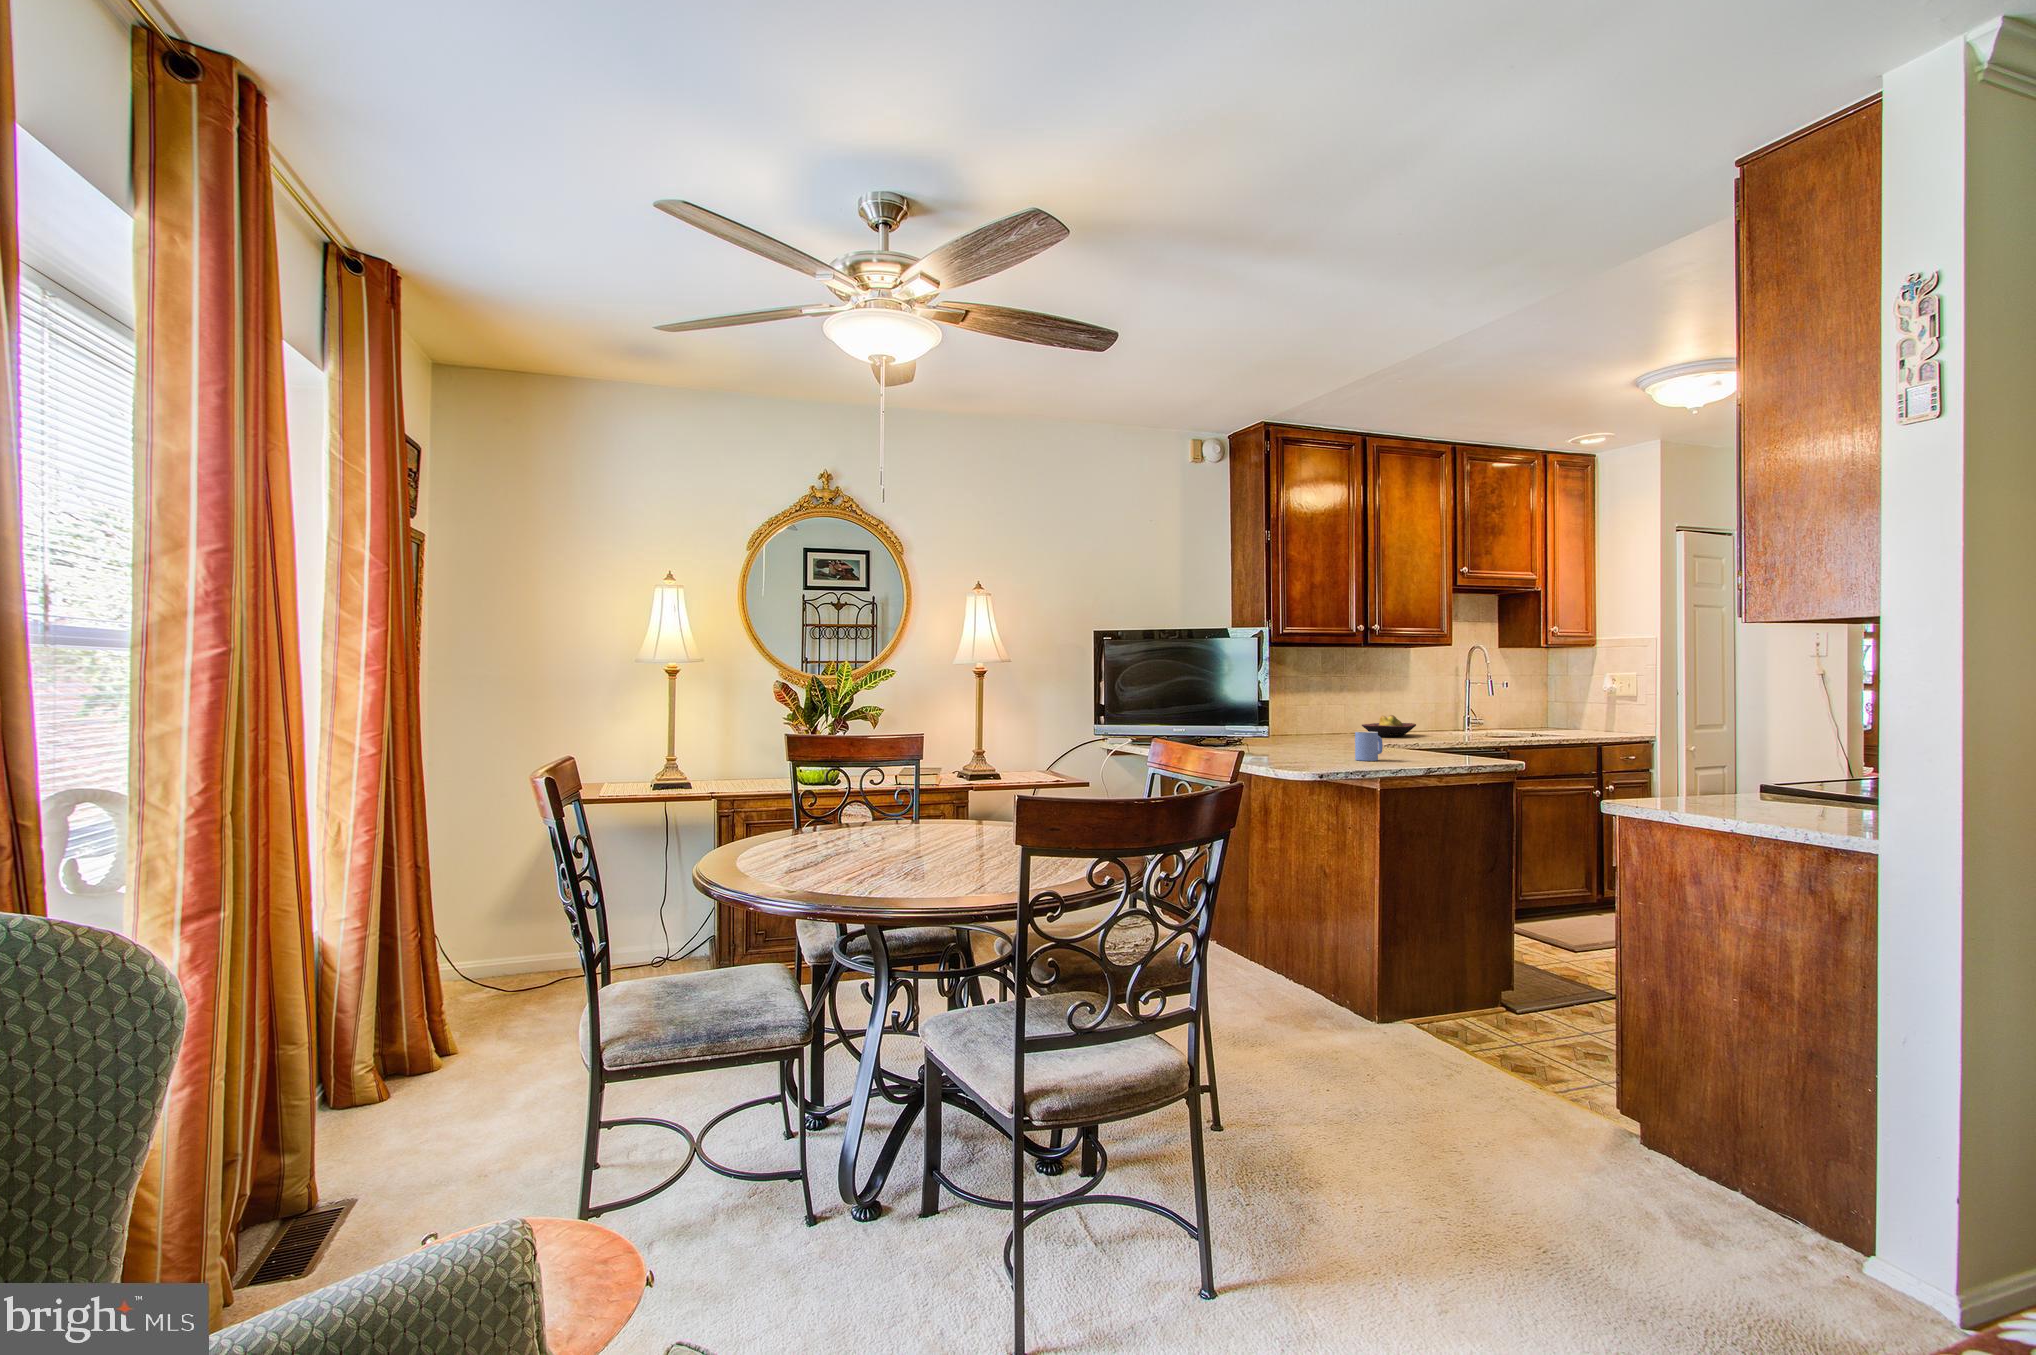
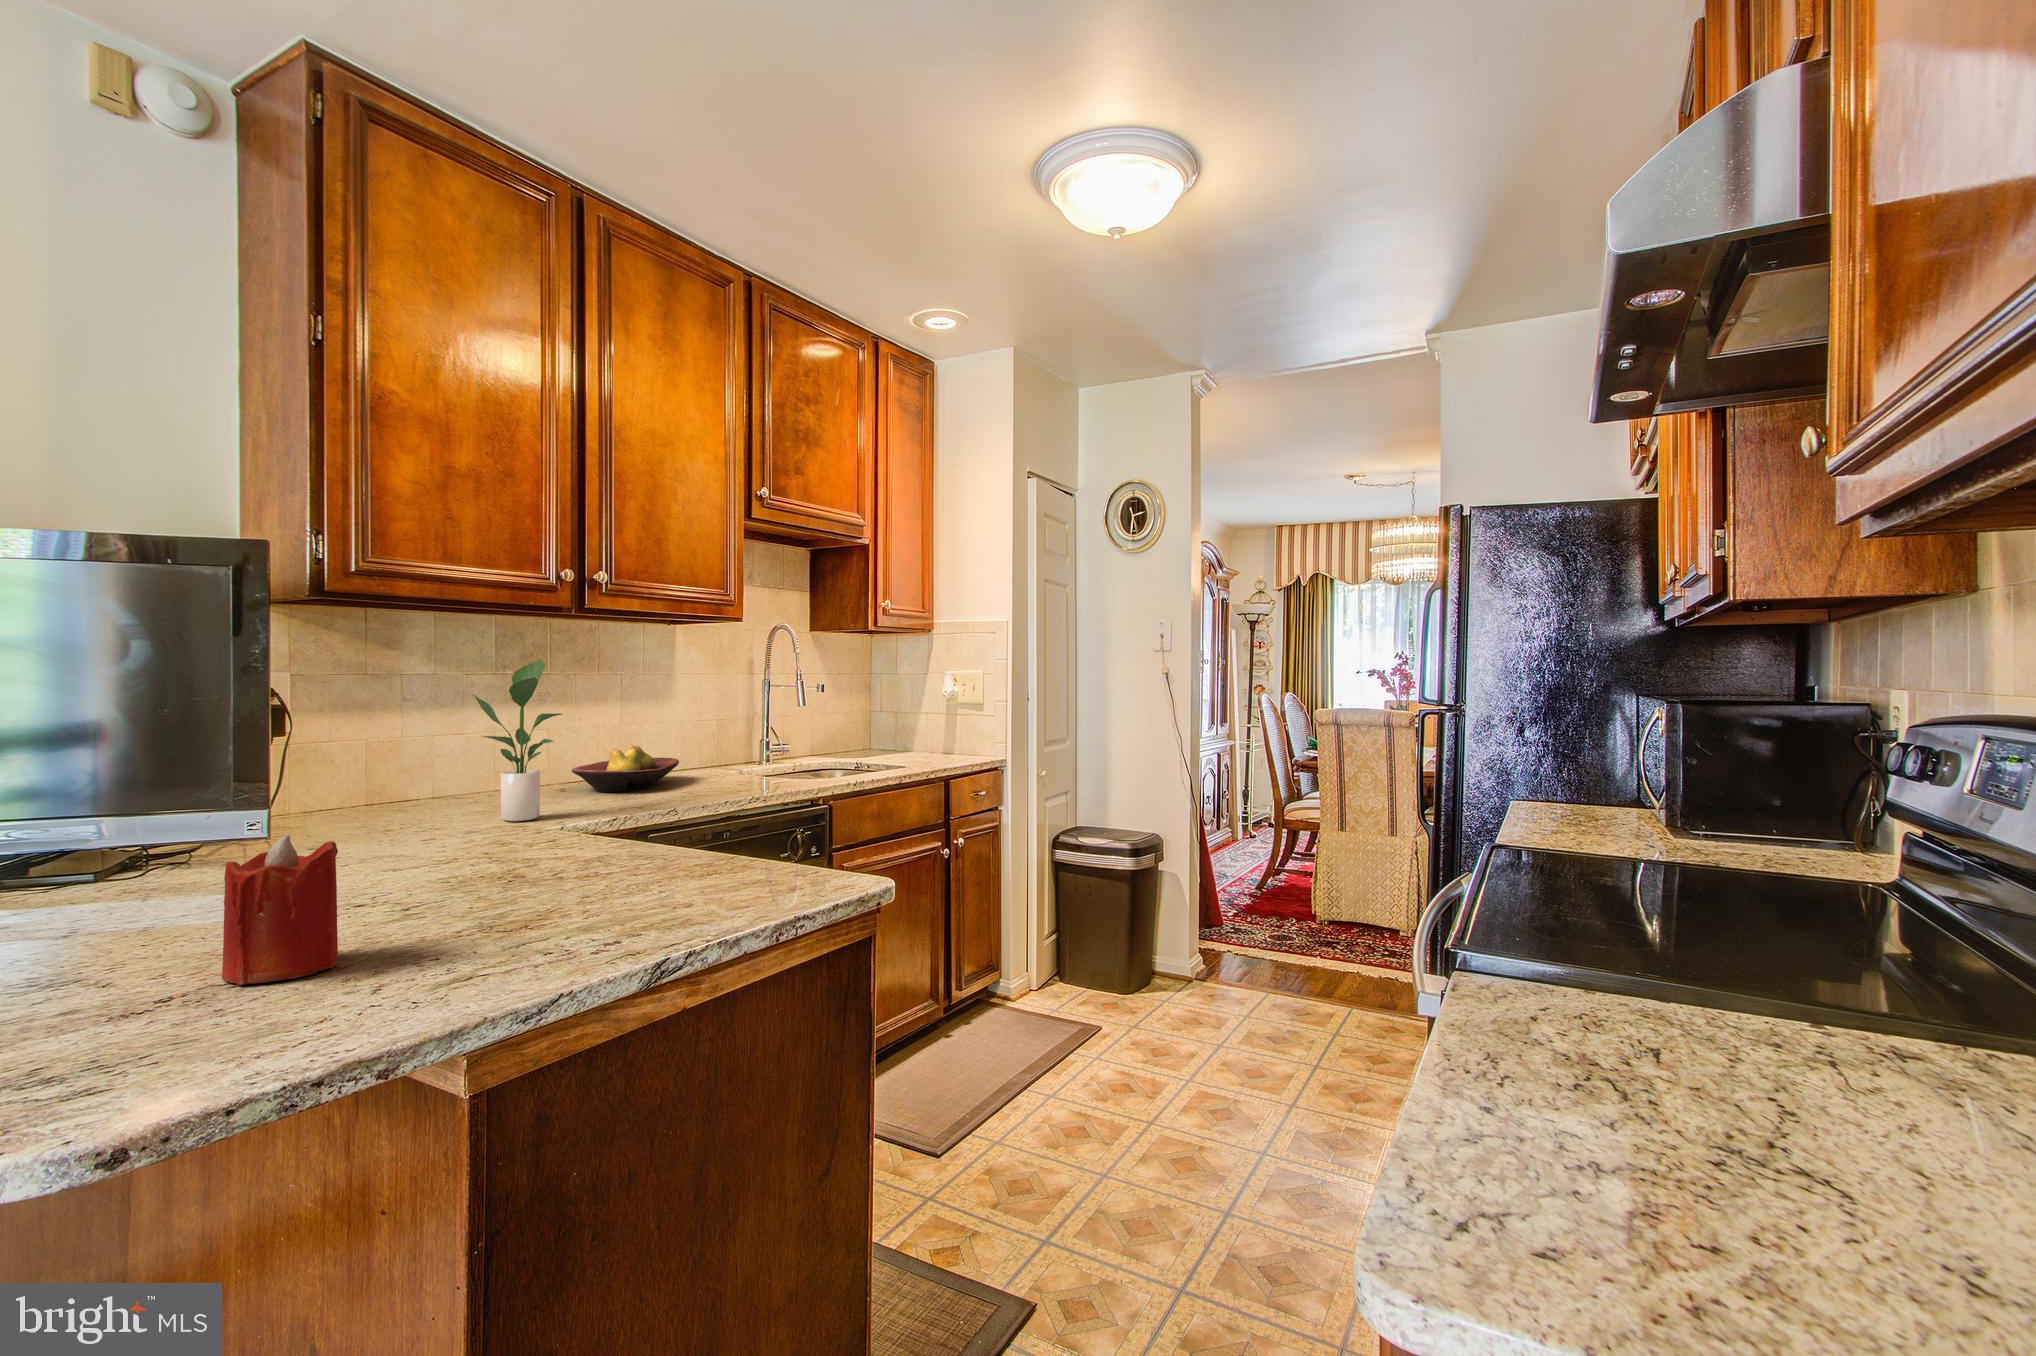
potted plant: none [1326,669,1365,742] -> present [474,659,562,821]
candle: none [1298,720,1327,760] -> present [222,835,338,985]
mug: present [1355,732,1383,761] -> none [447,852,545,954]

